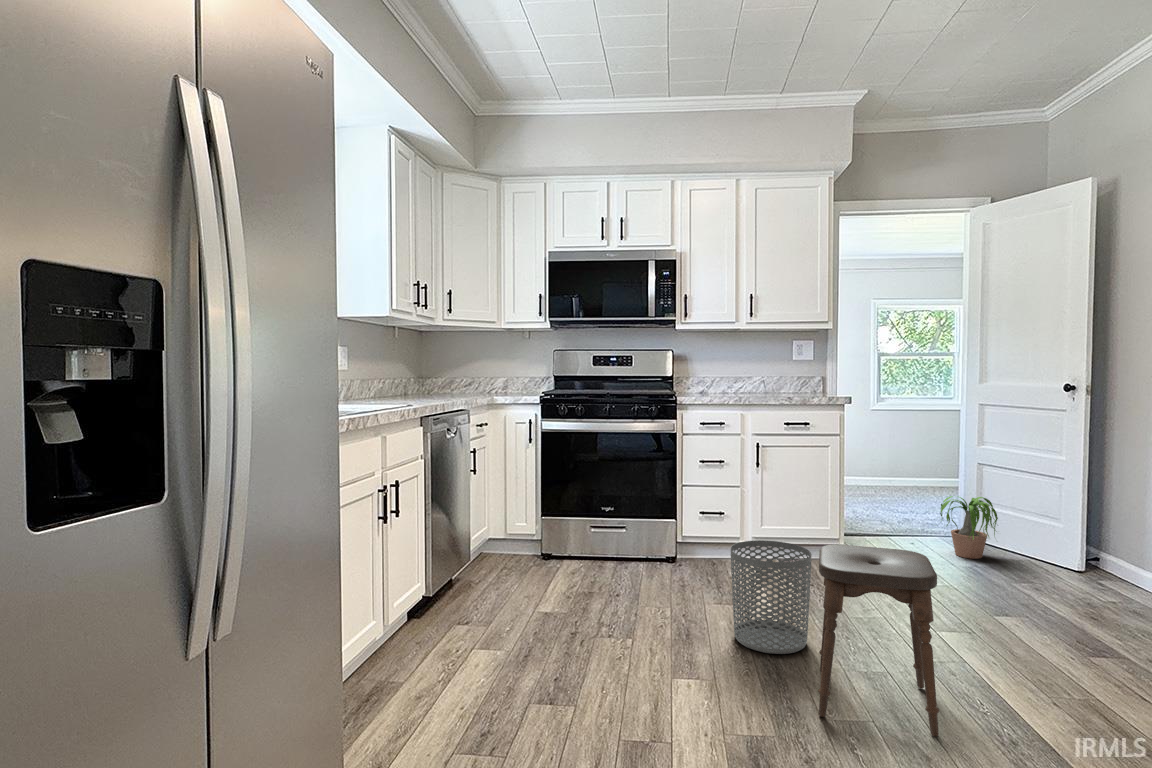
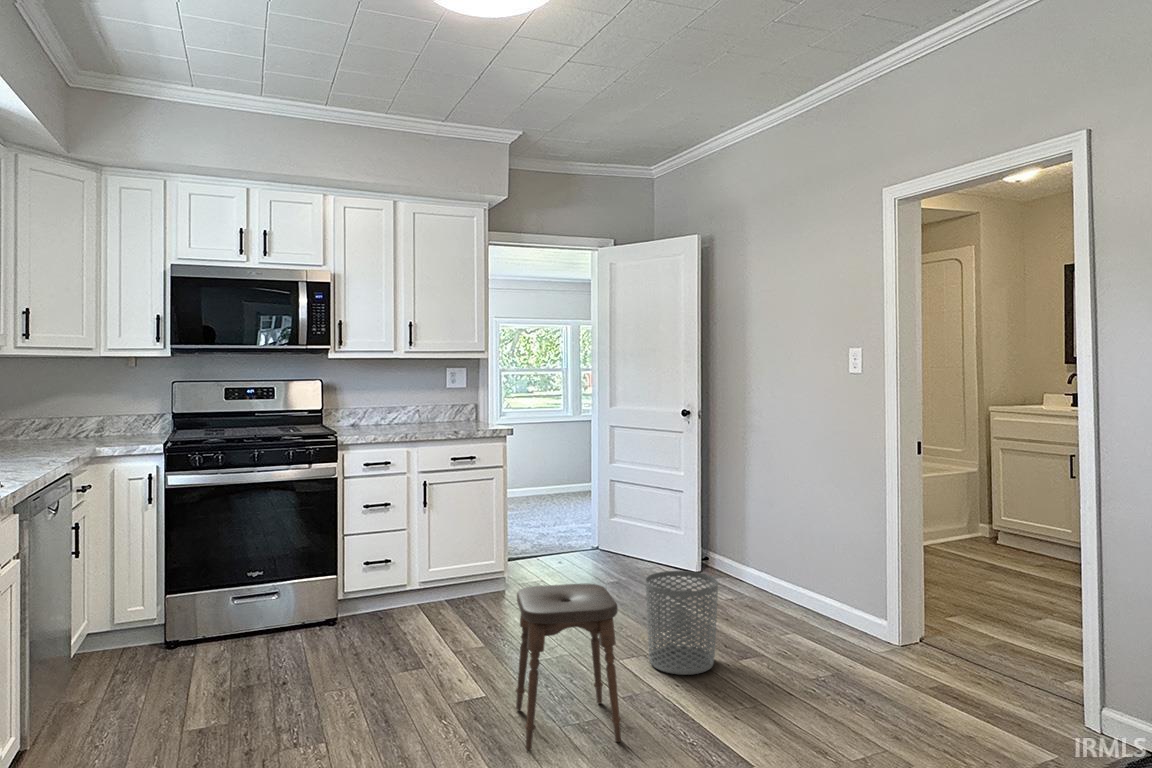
potted plant: present [940,496,998,559] -> none [576,515,638,573]
waste bin: present [731,540,812,654] -> present [646,571,718,675]

